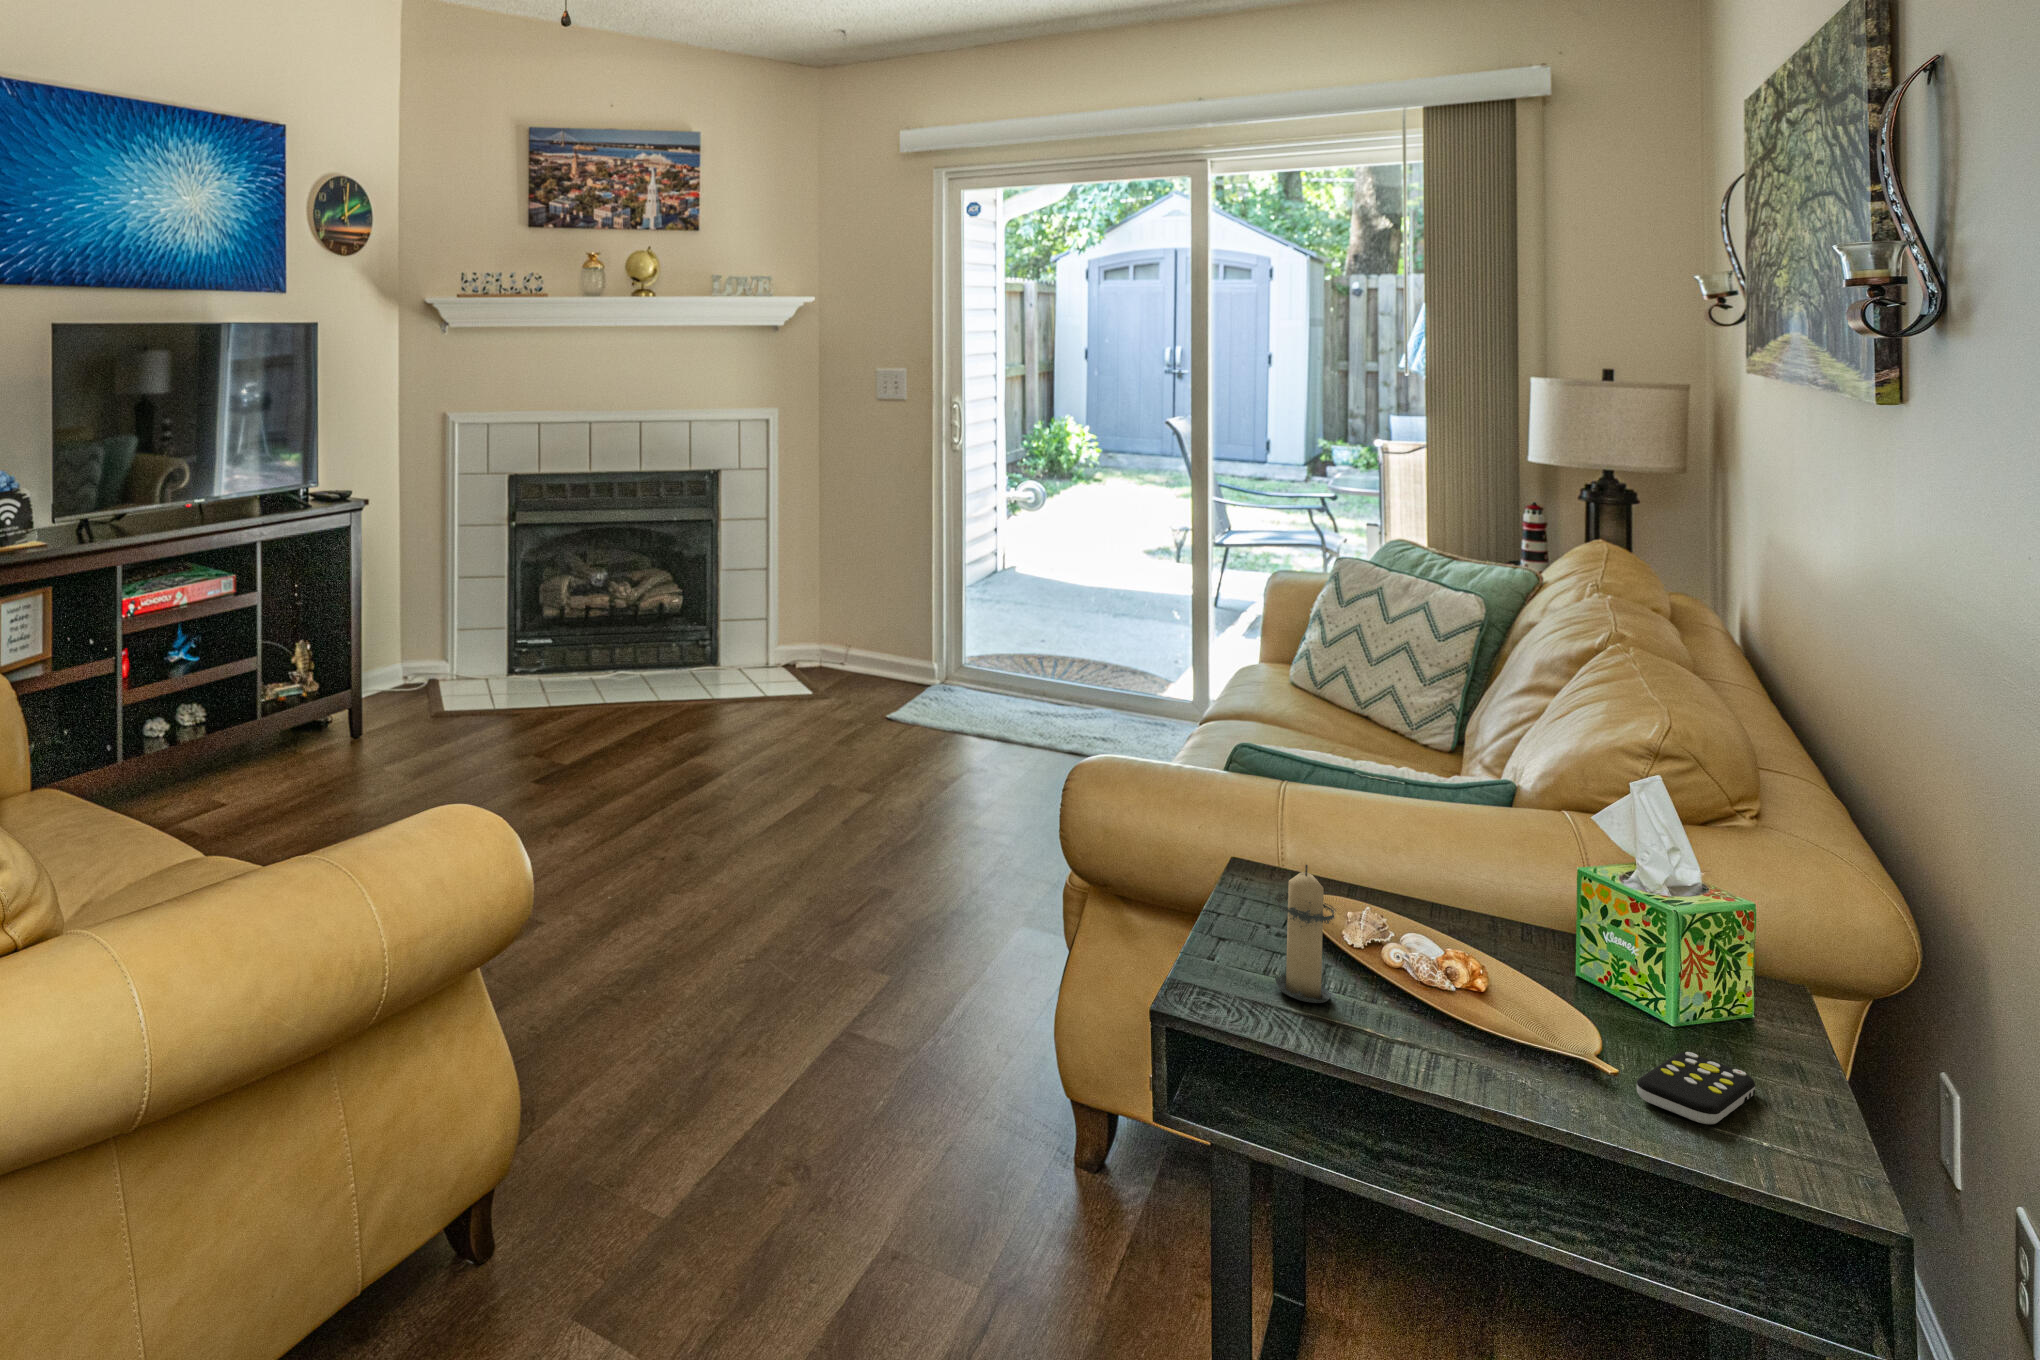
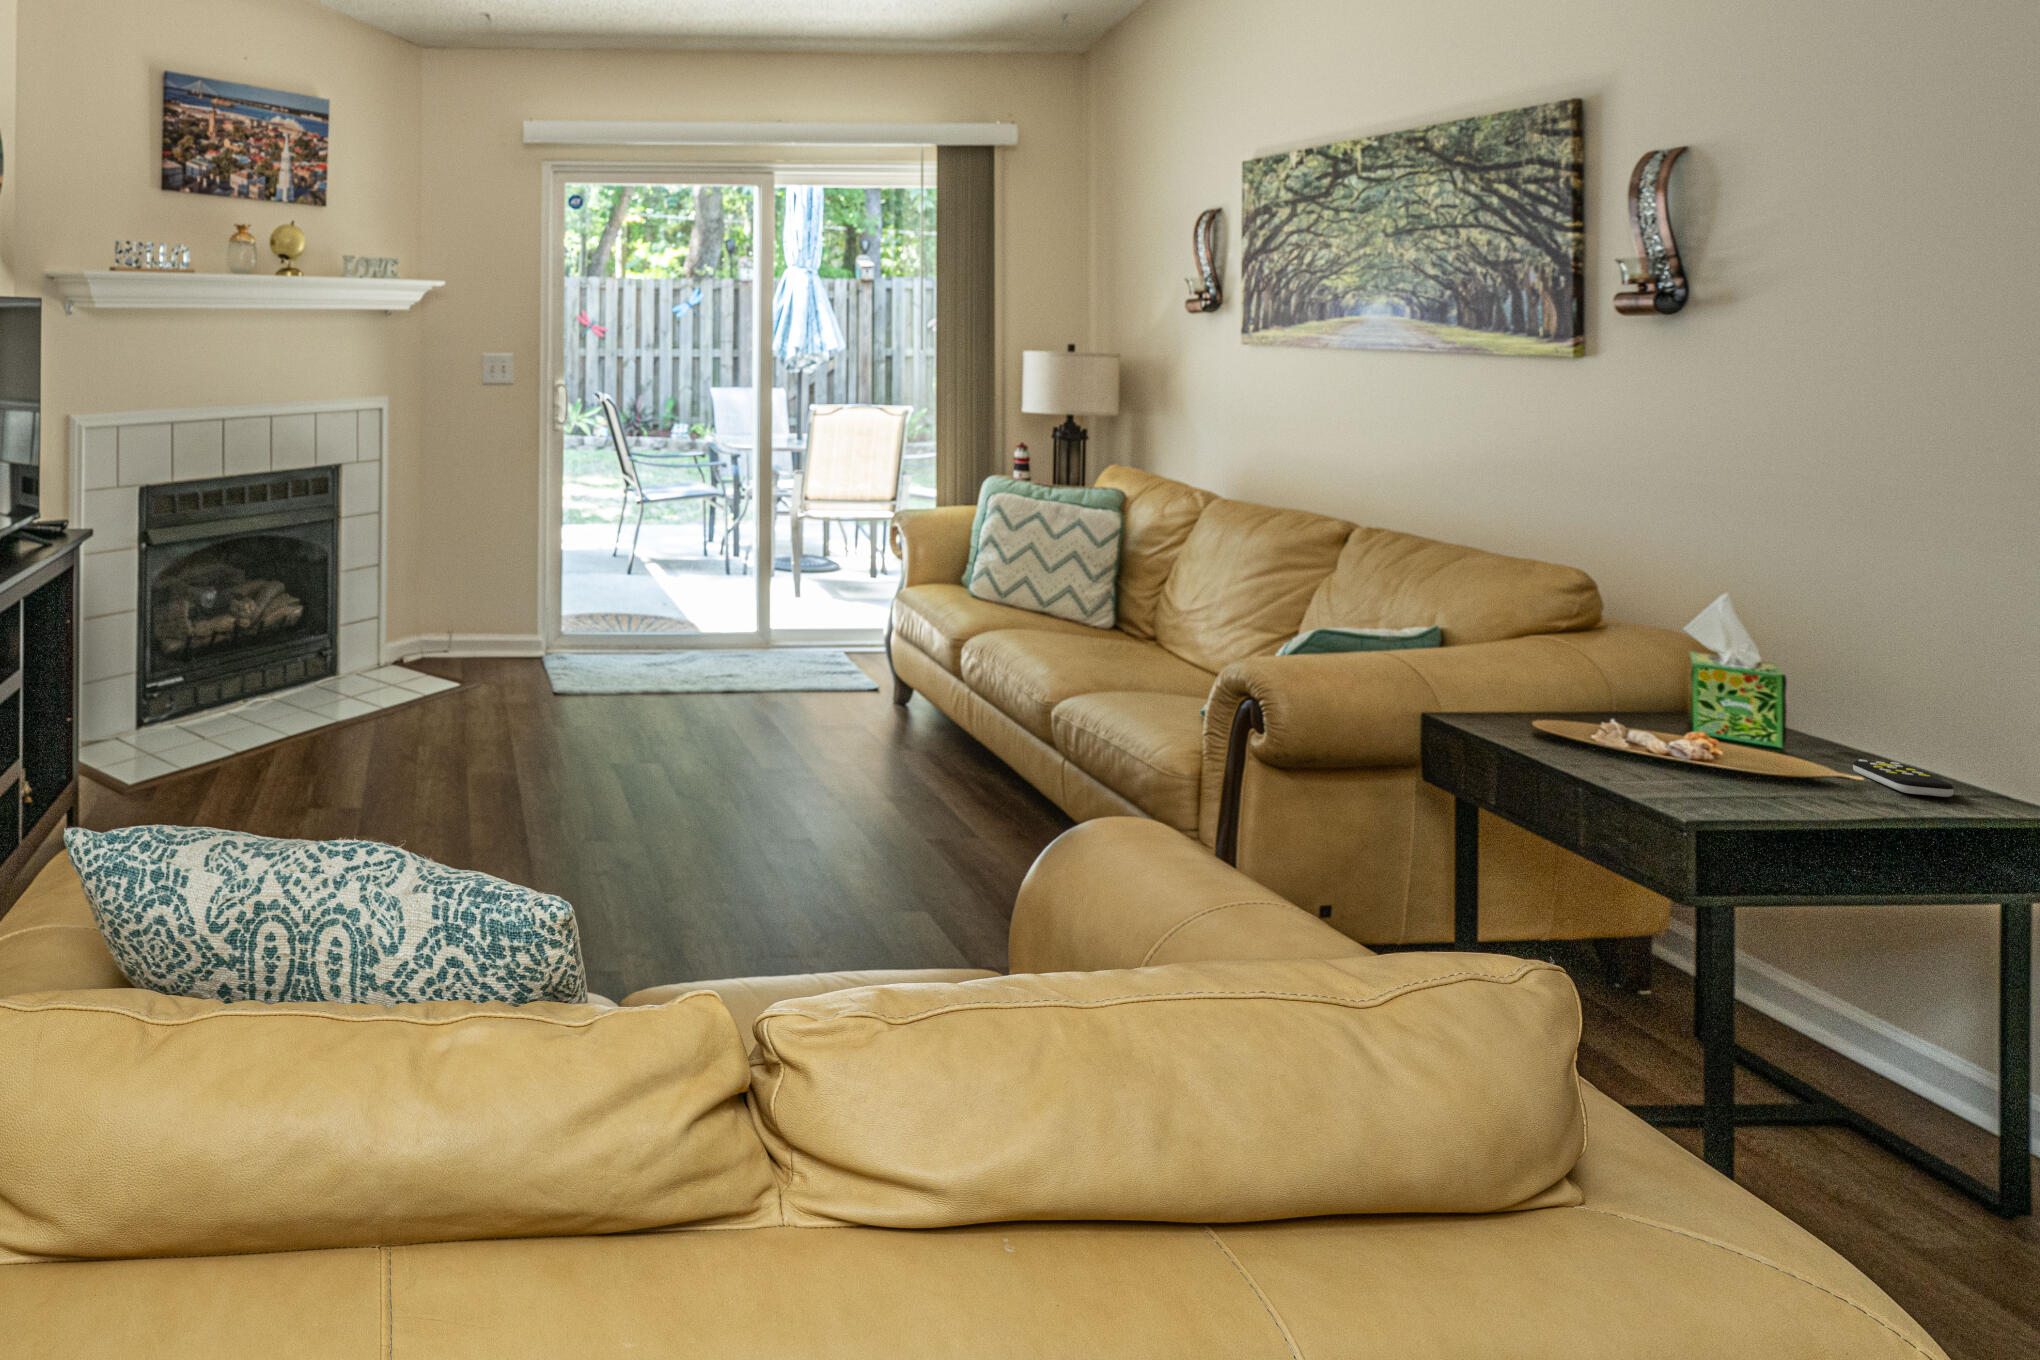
candle: present [1273,865,1336,1003] -> none [1641,685,1709,792]

